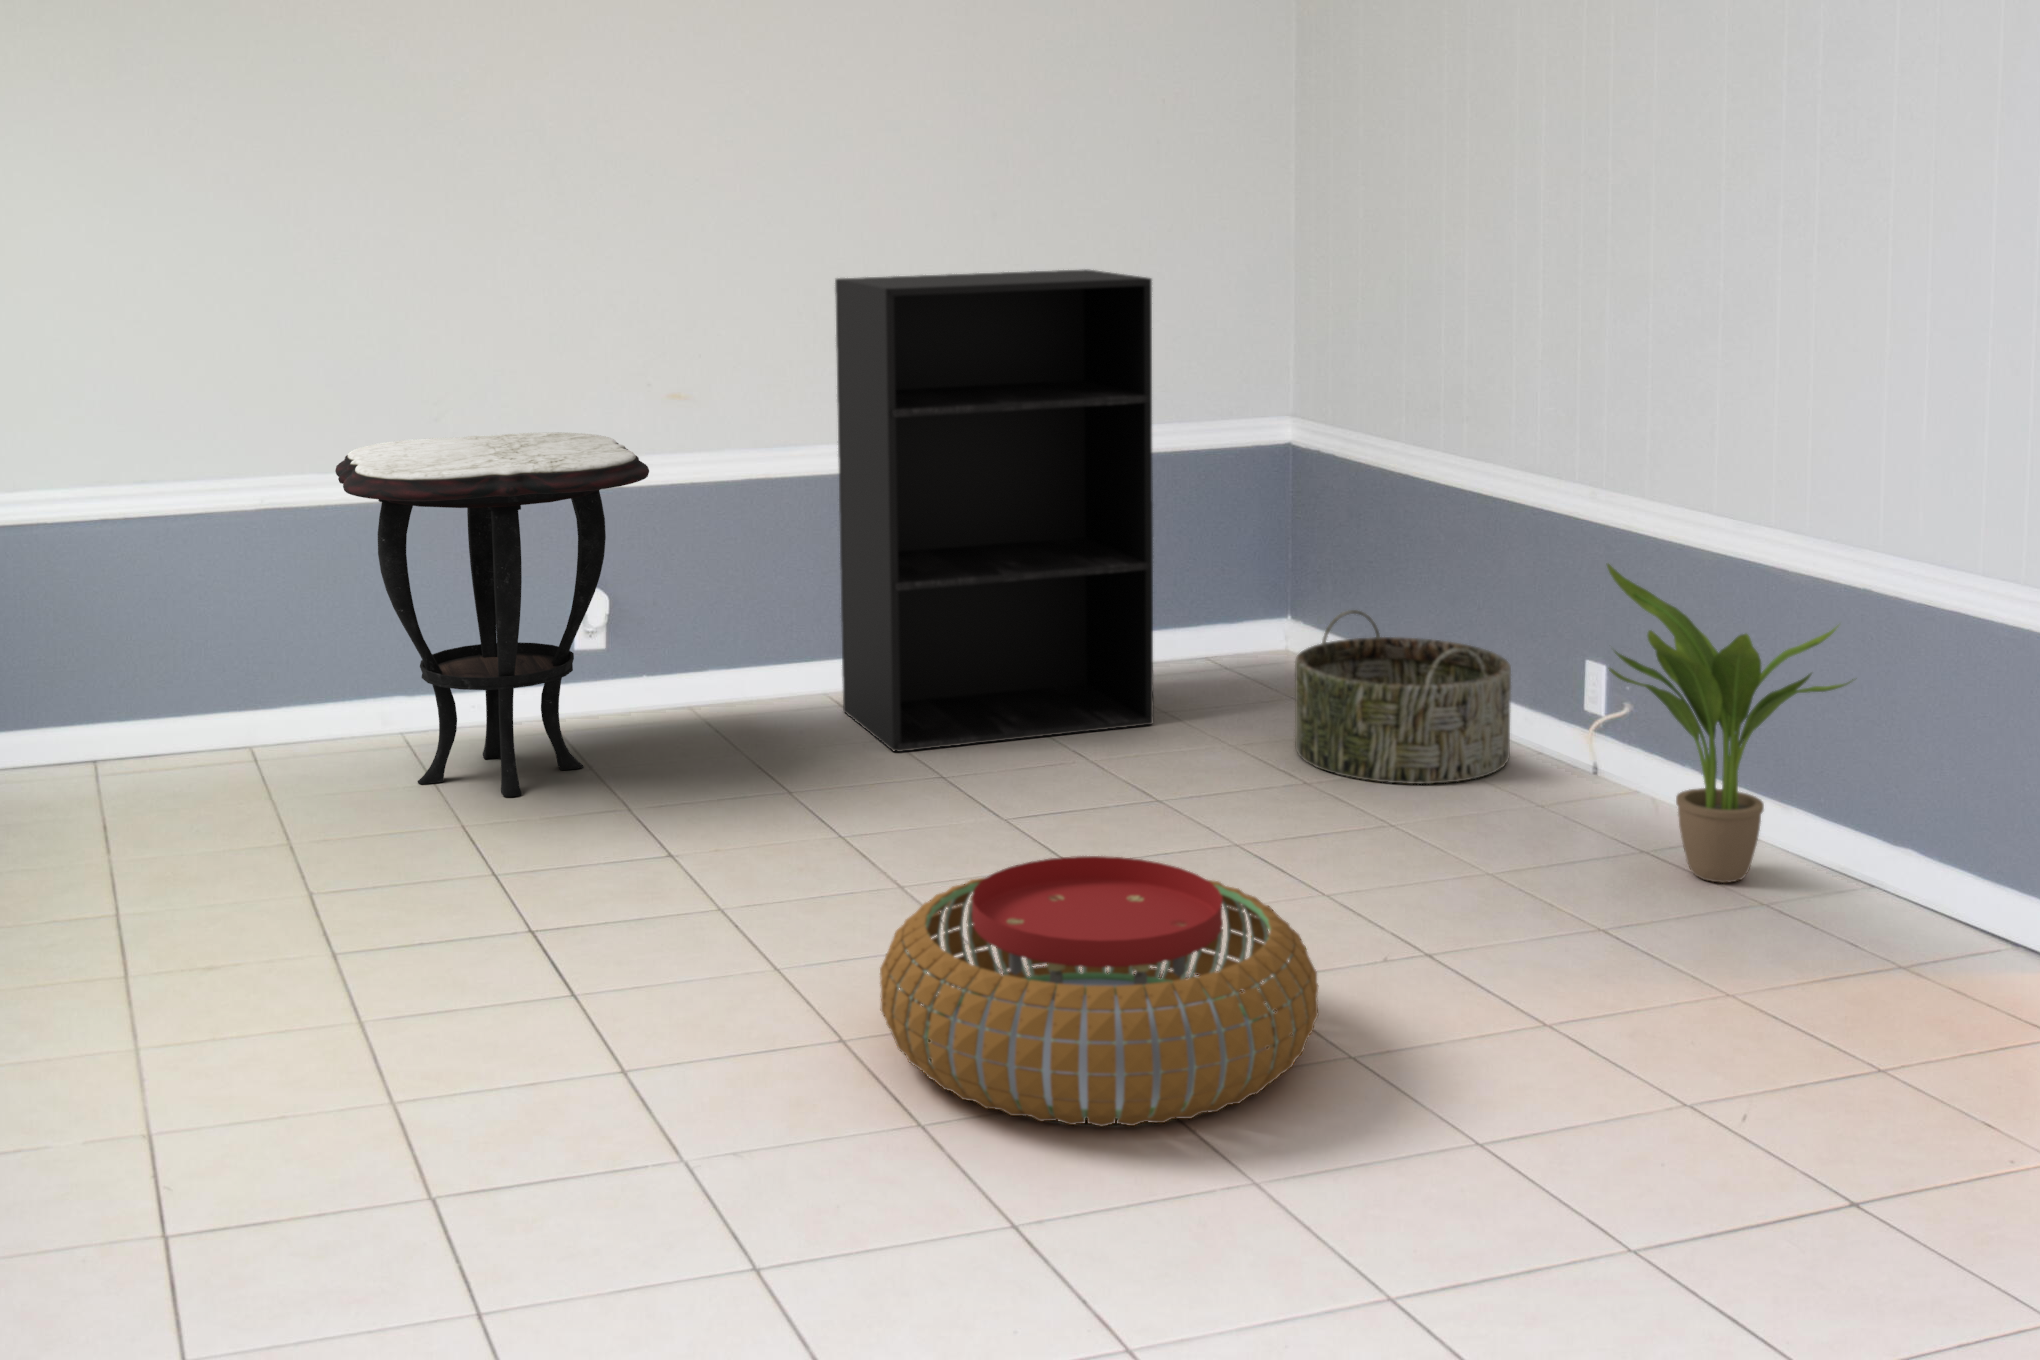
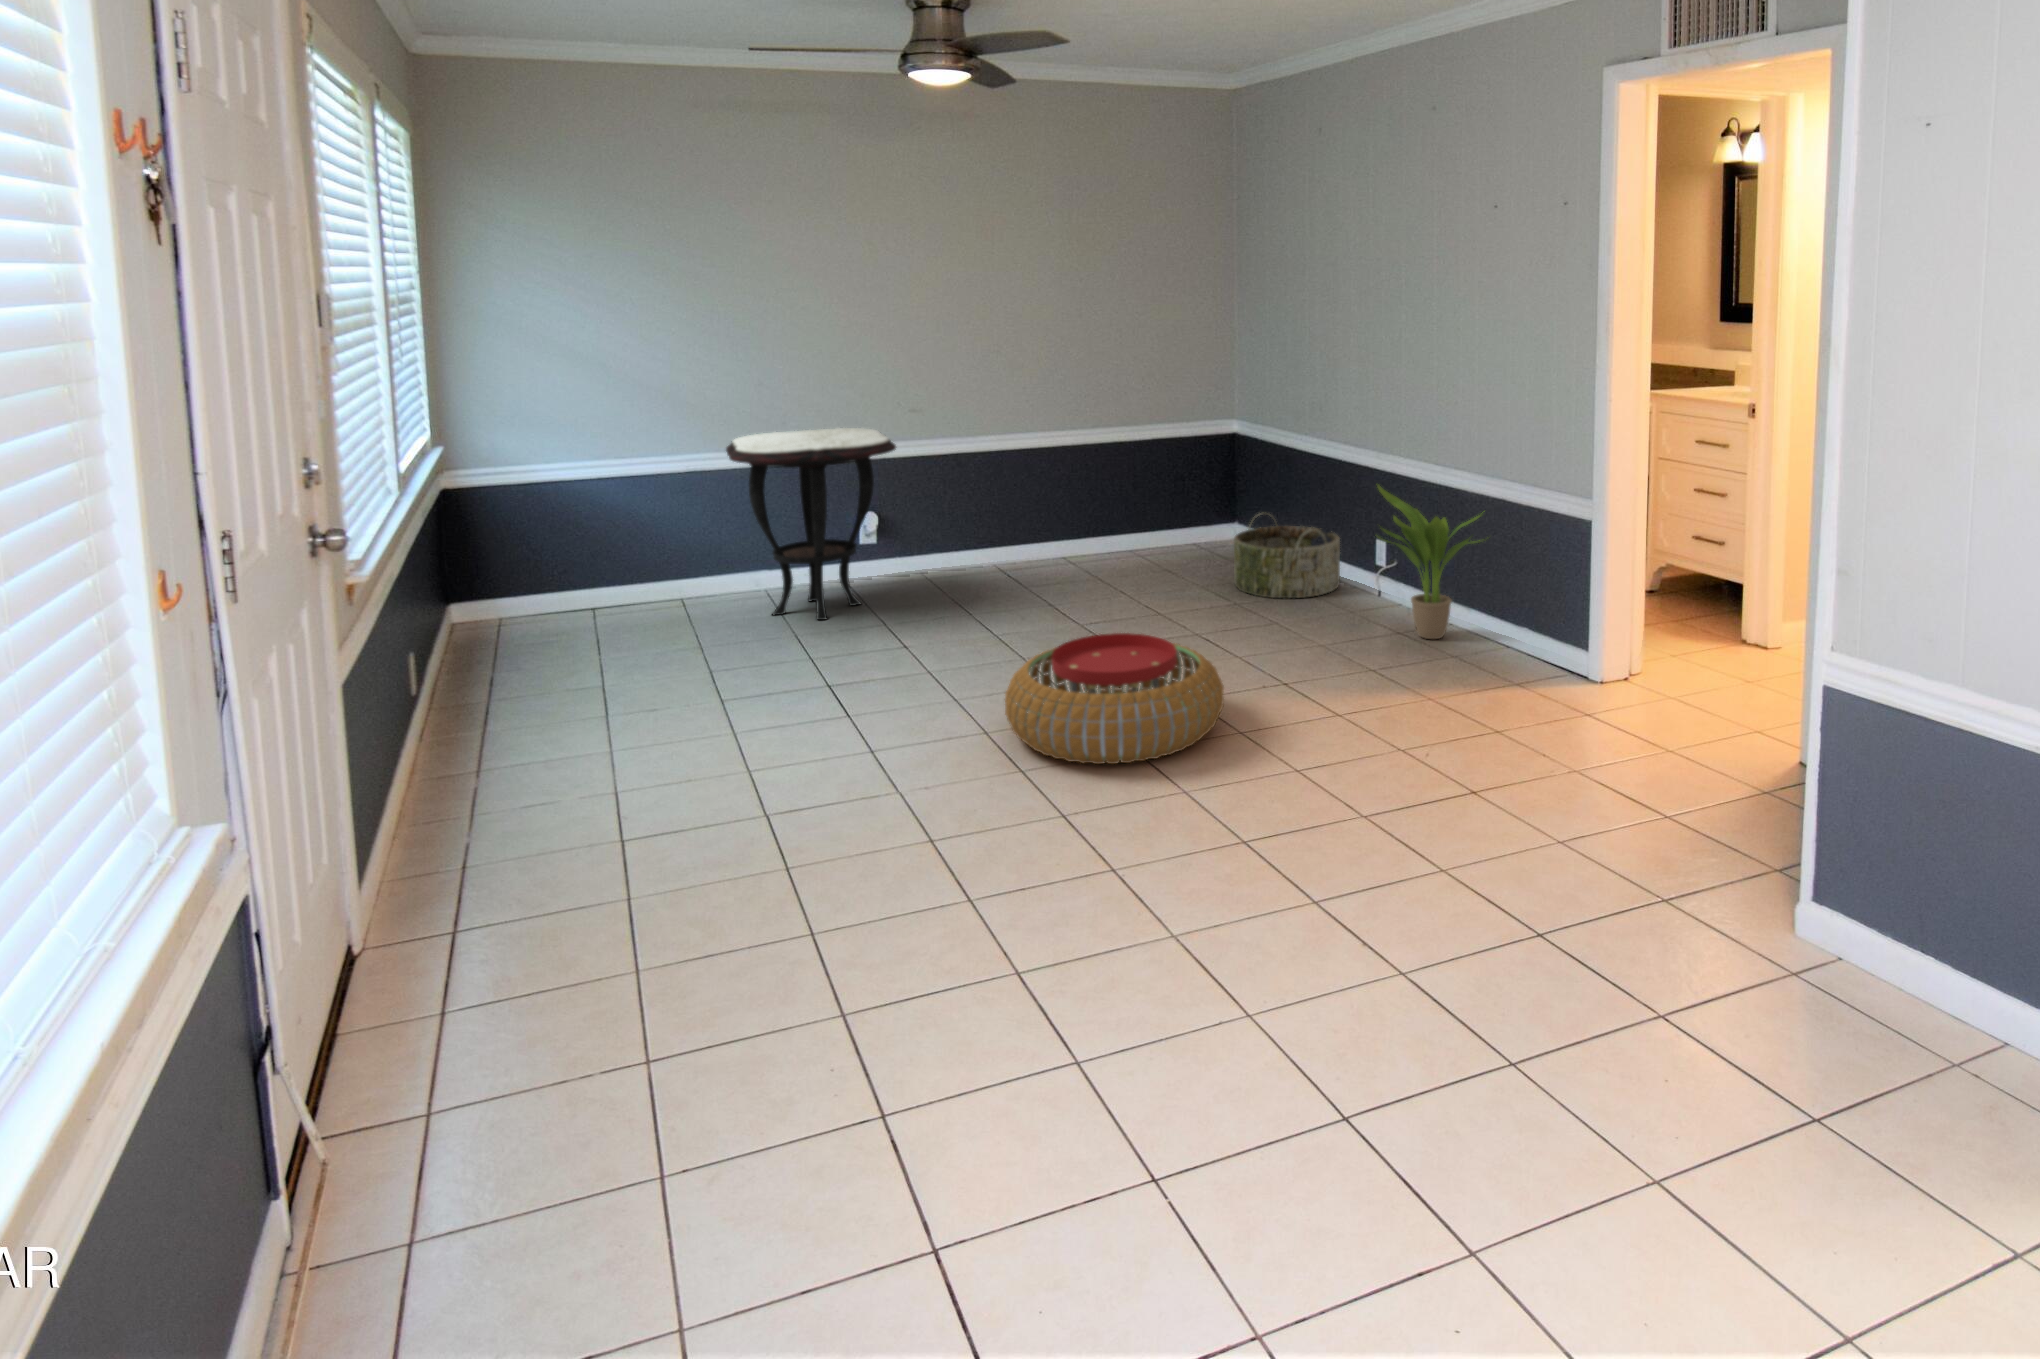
bookshelf: present [835,270,1153,752] -> none [998,341,1164,591]

